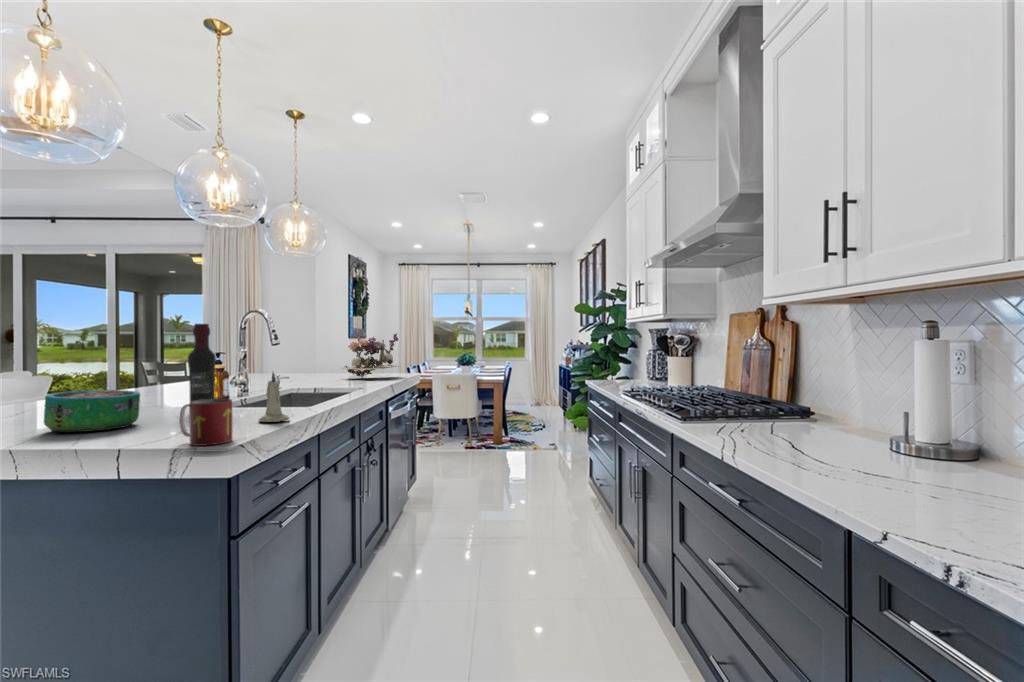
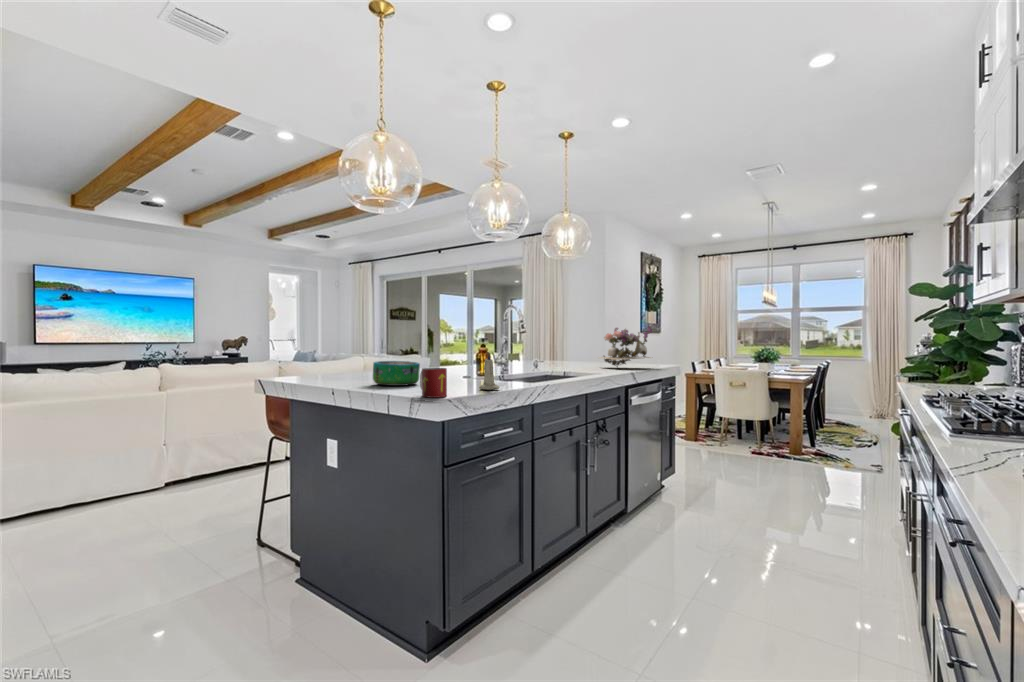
wine bottle: present [188,324,216,402] -> none [452,317,469,382]

